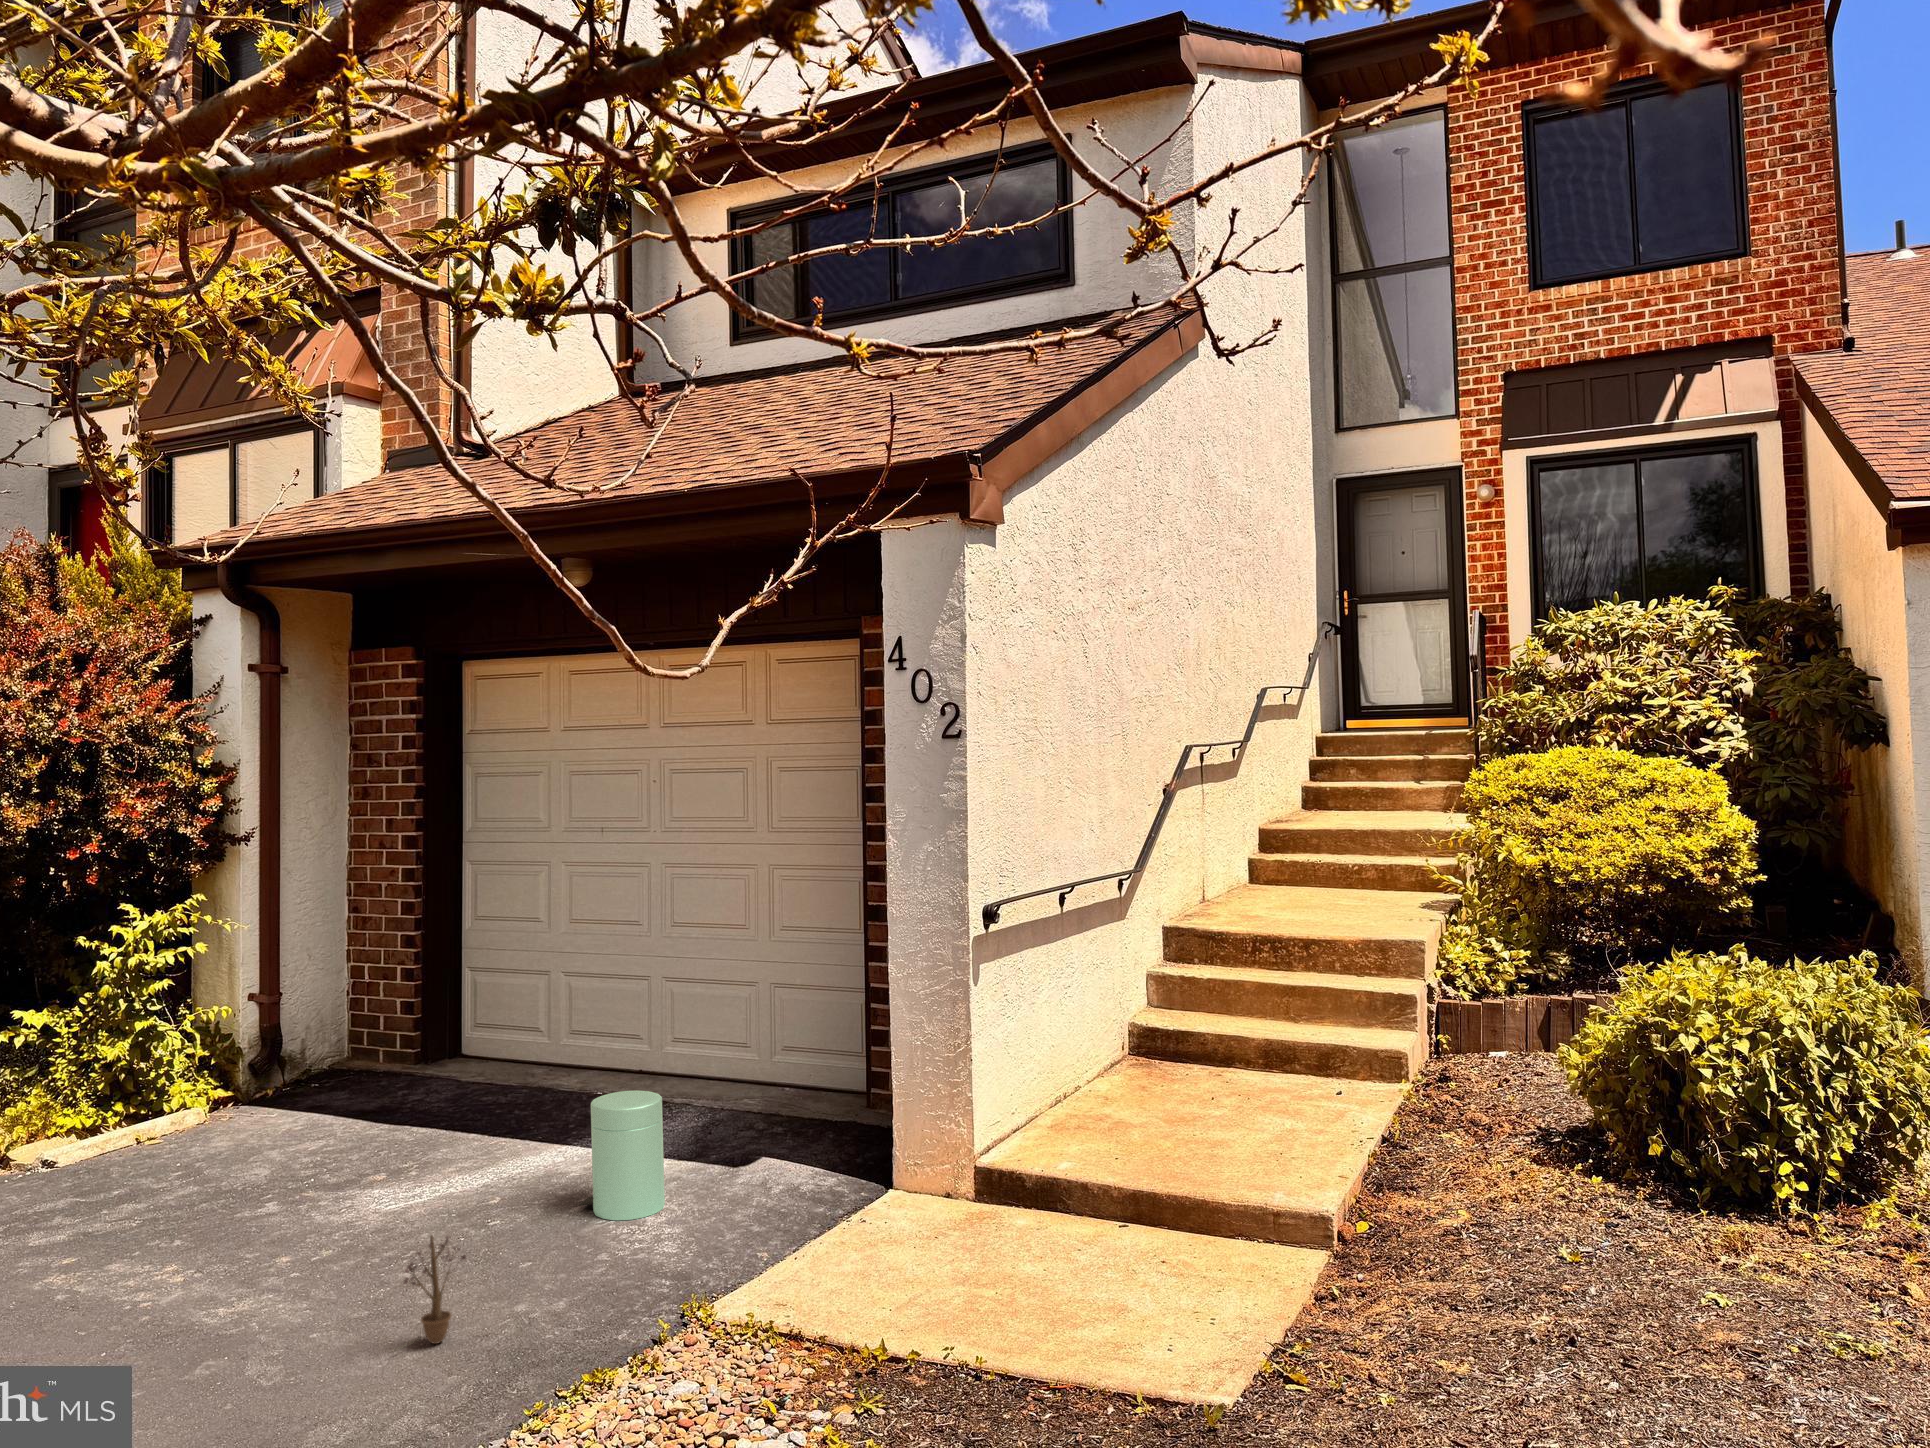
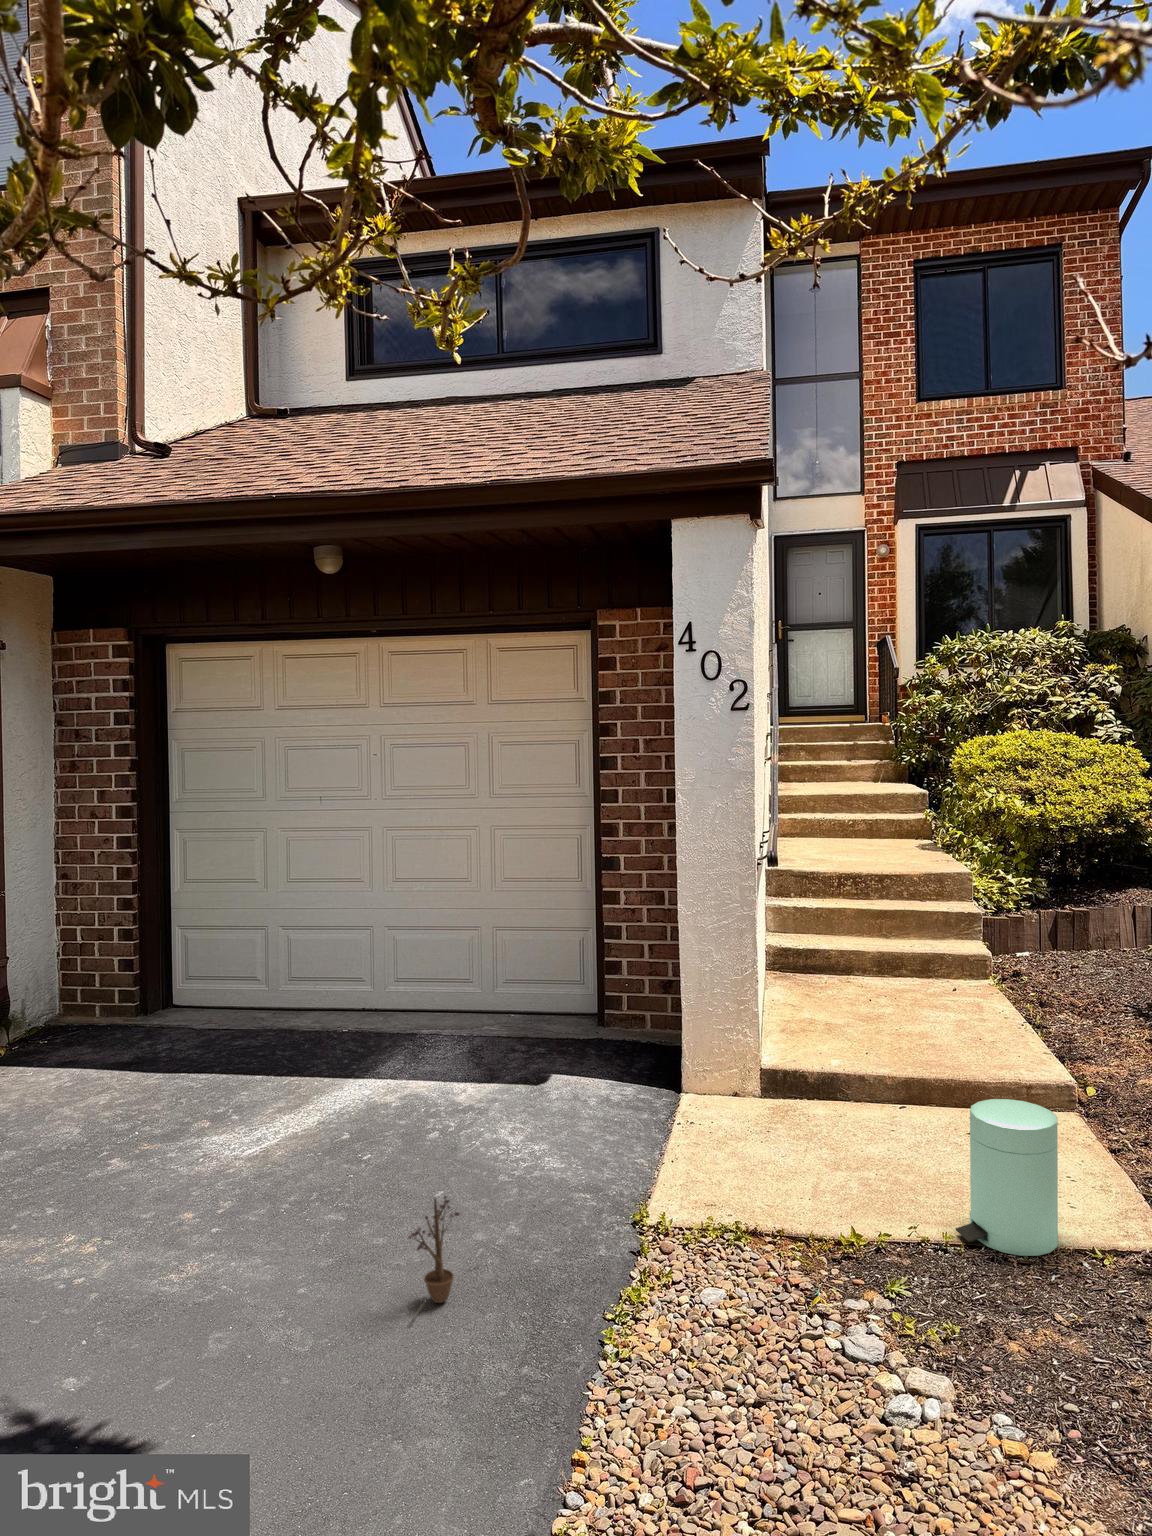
trash can: present [580,1090,665,1220] -> present [956,1099,1058,1256]

